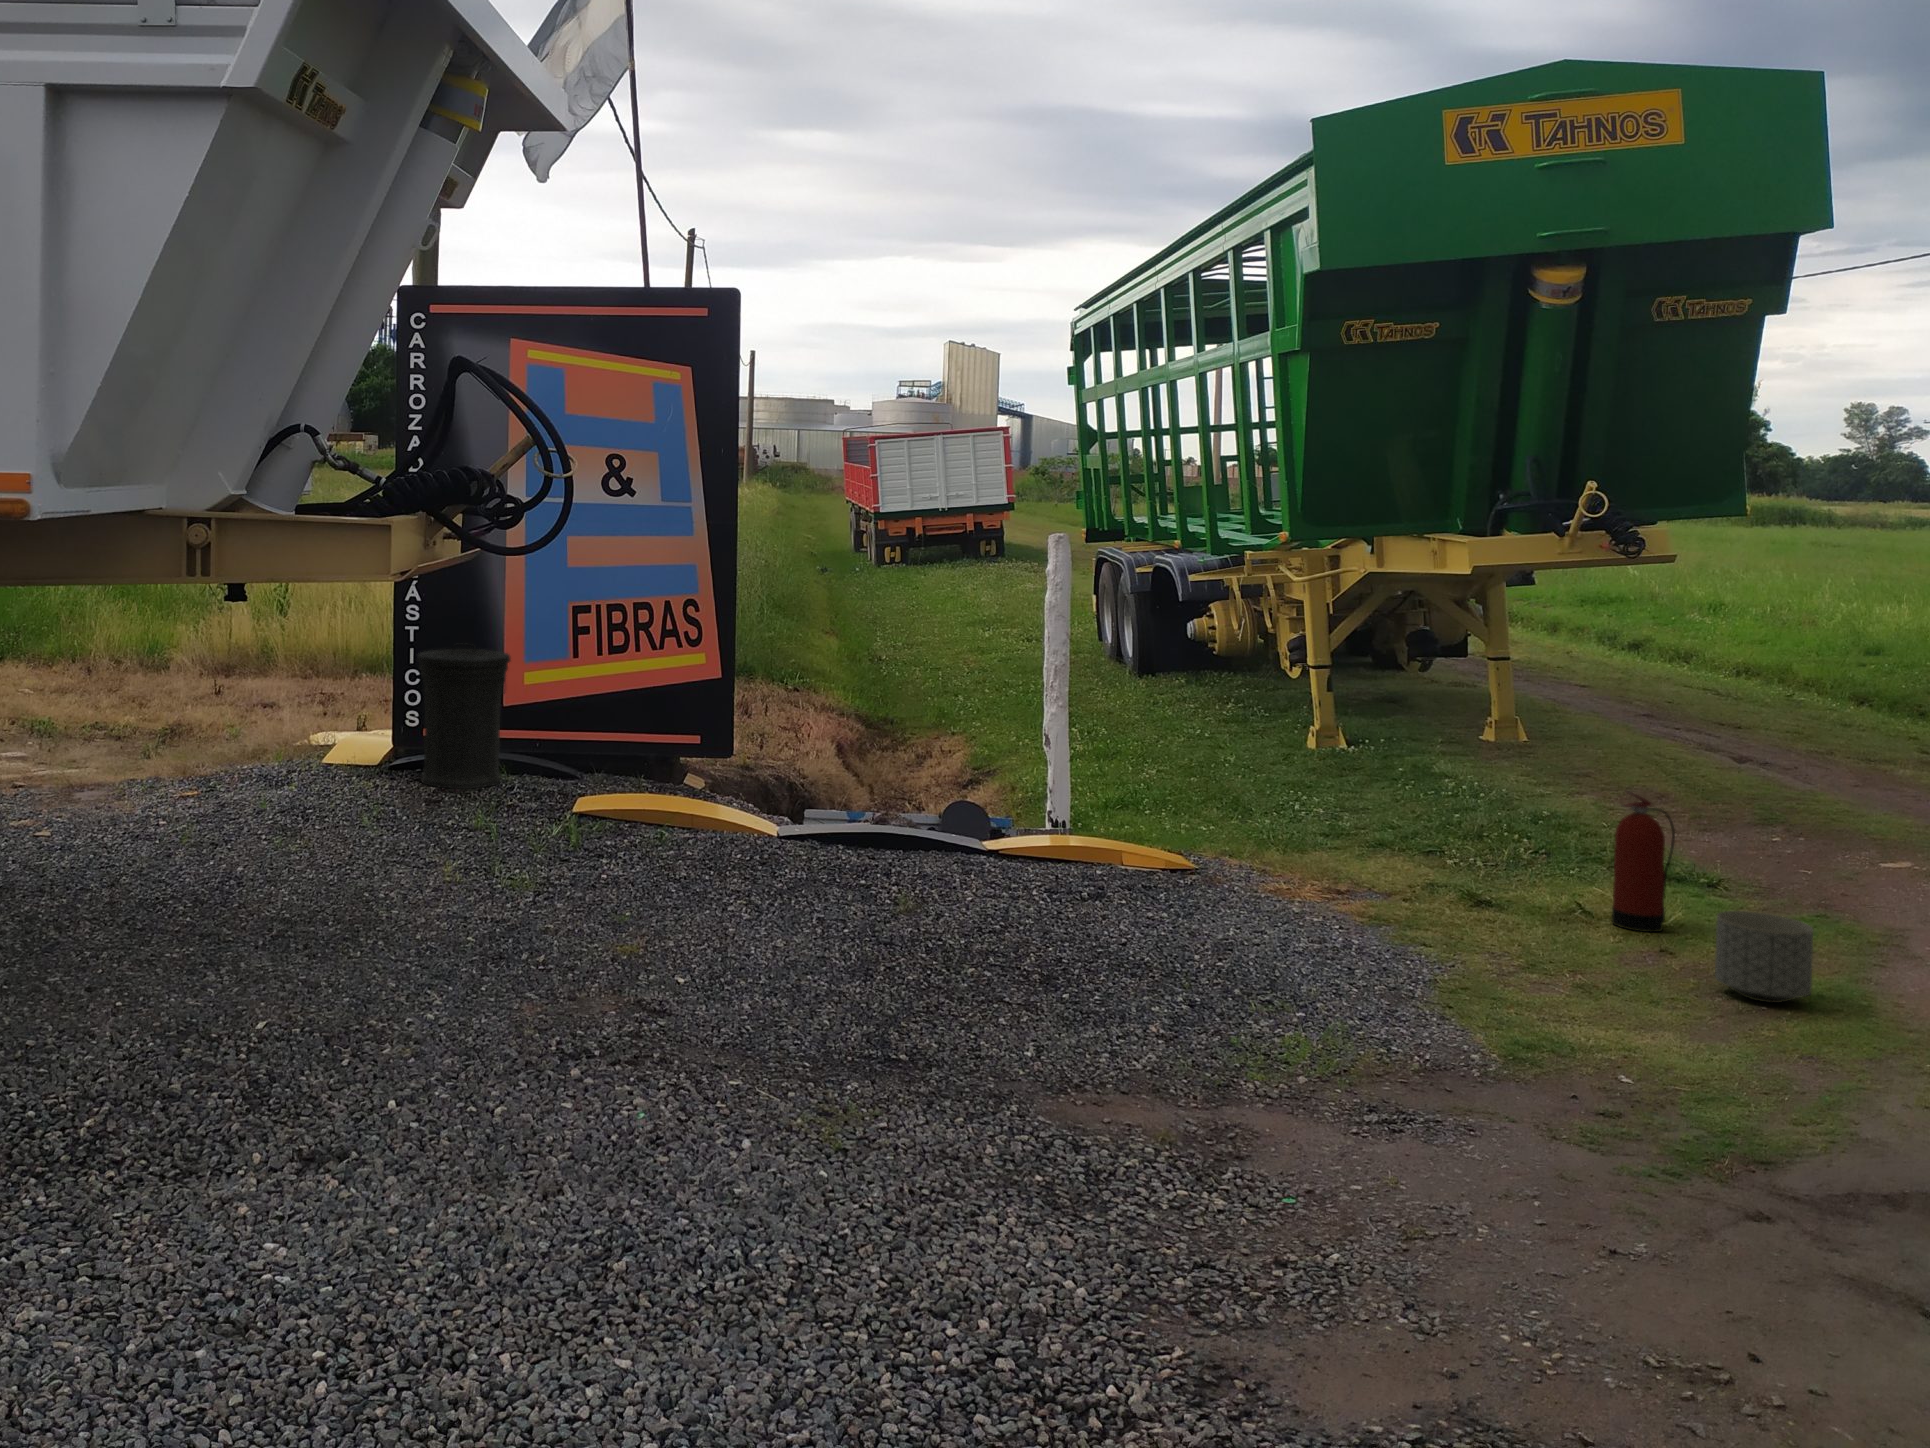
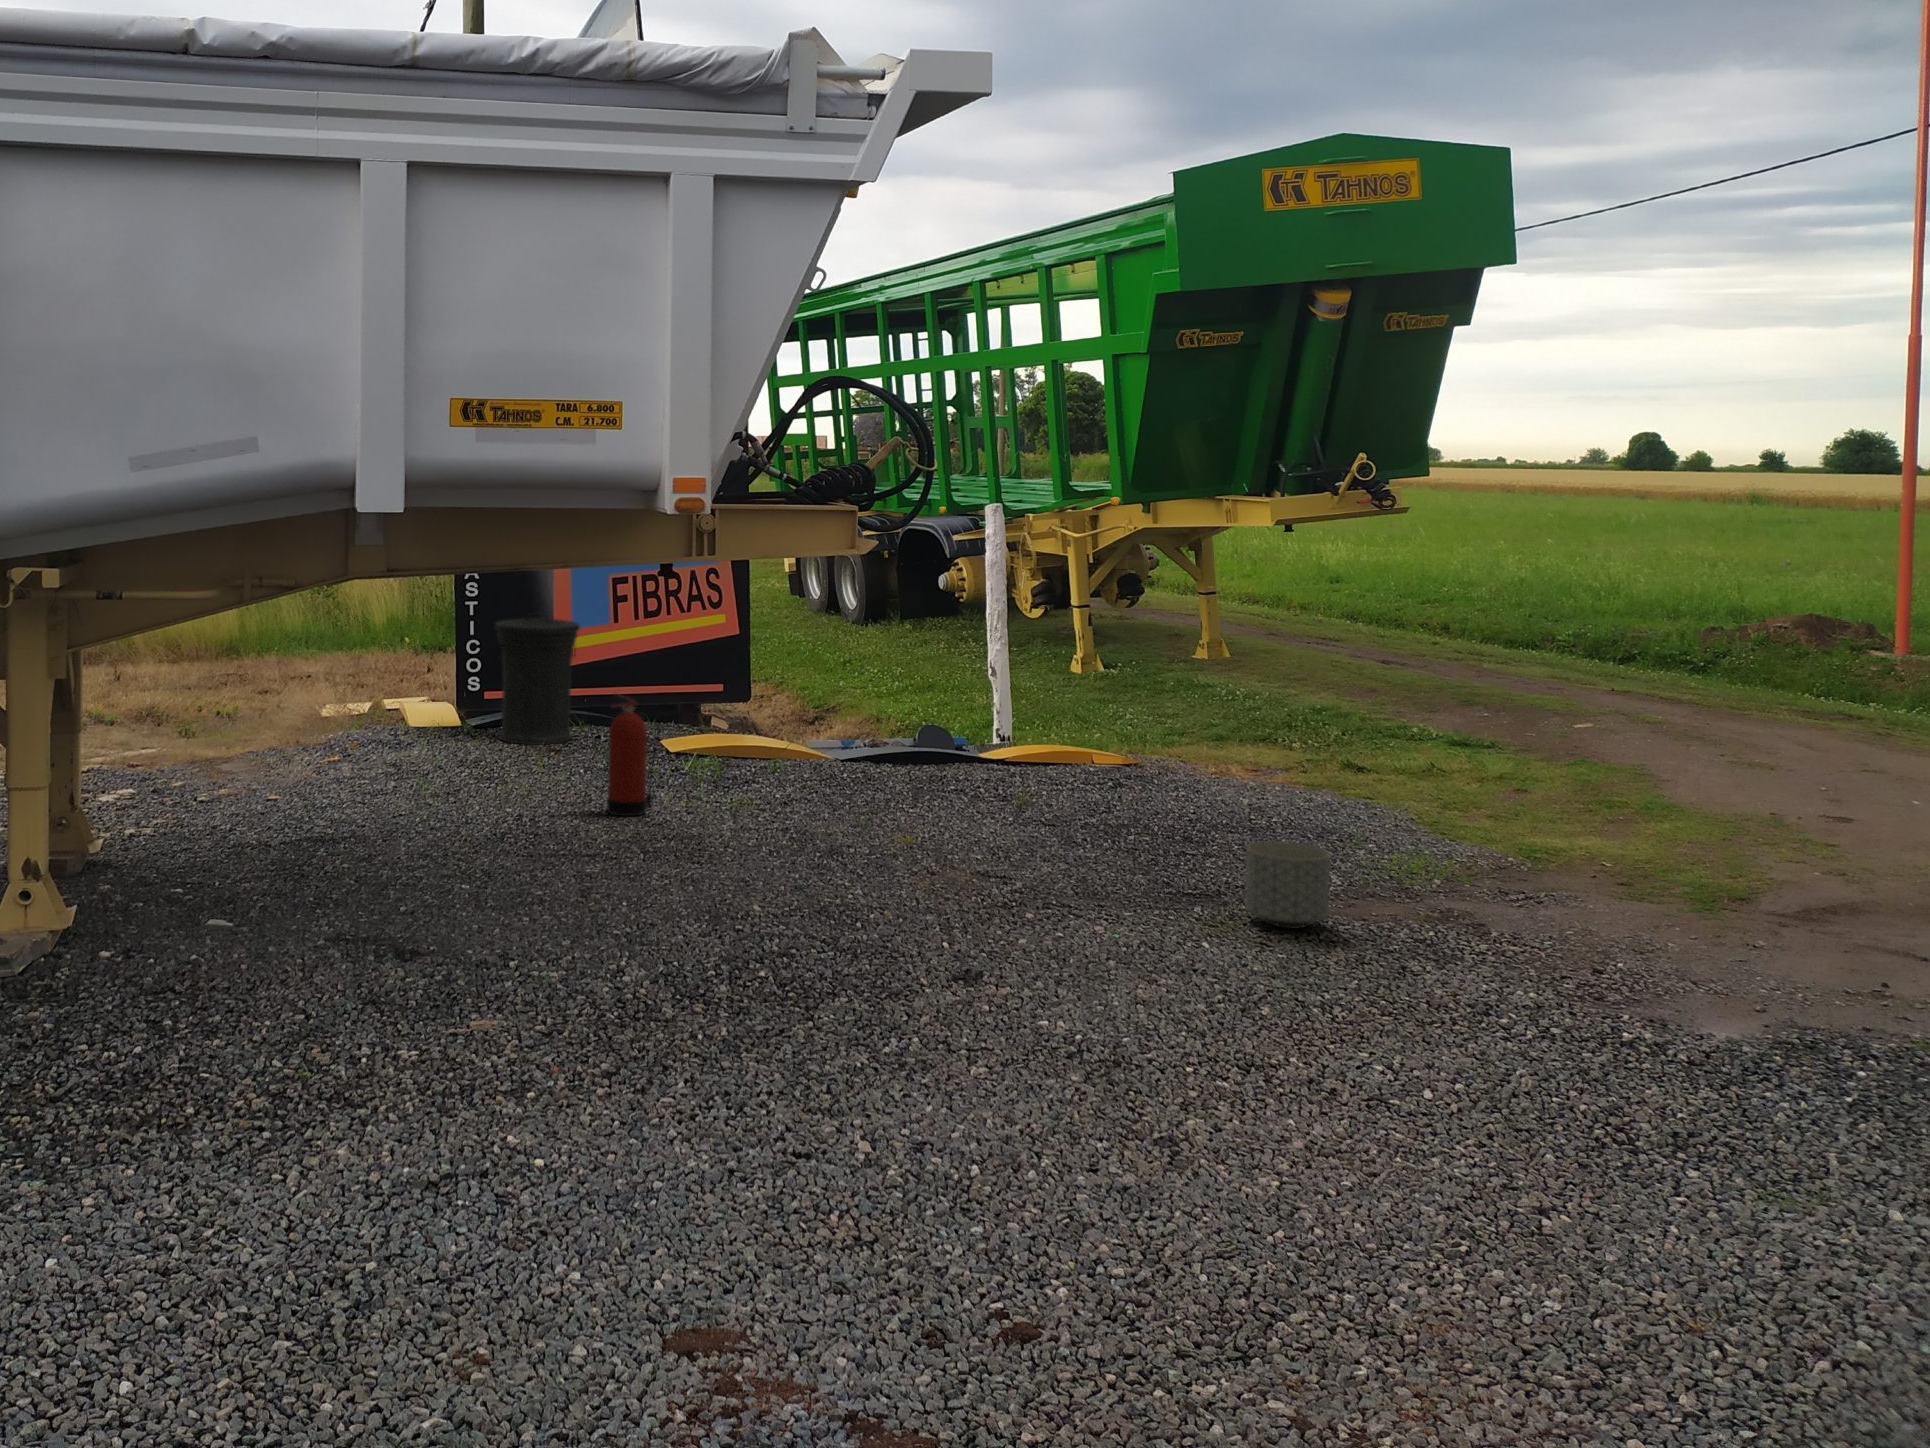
fire extinguisher: present [1612,792,1675,932] -> present [607,695,659,816]
planter: present [1715,911,1813,1003] -> present [1245,841,1330,929]

